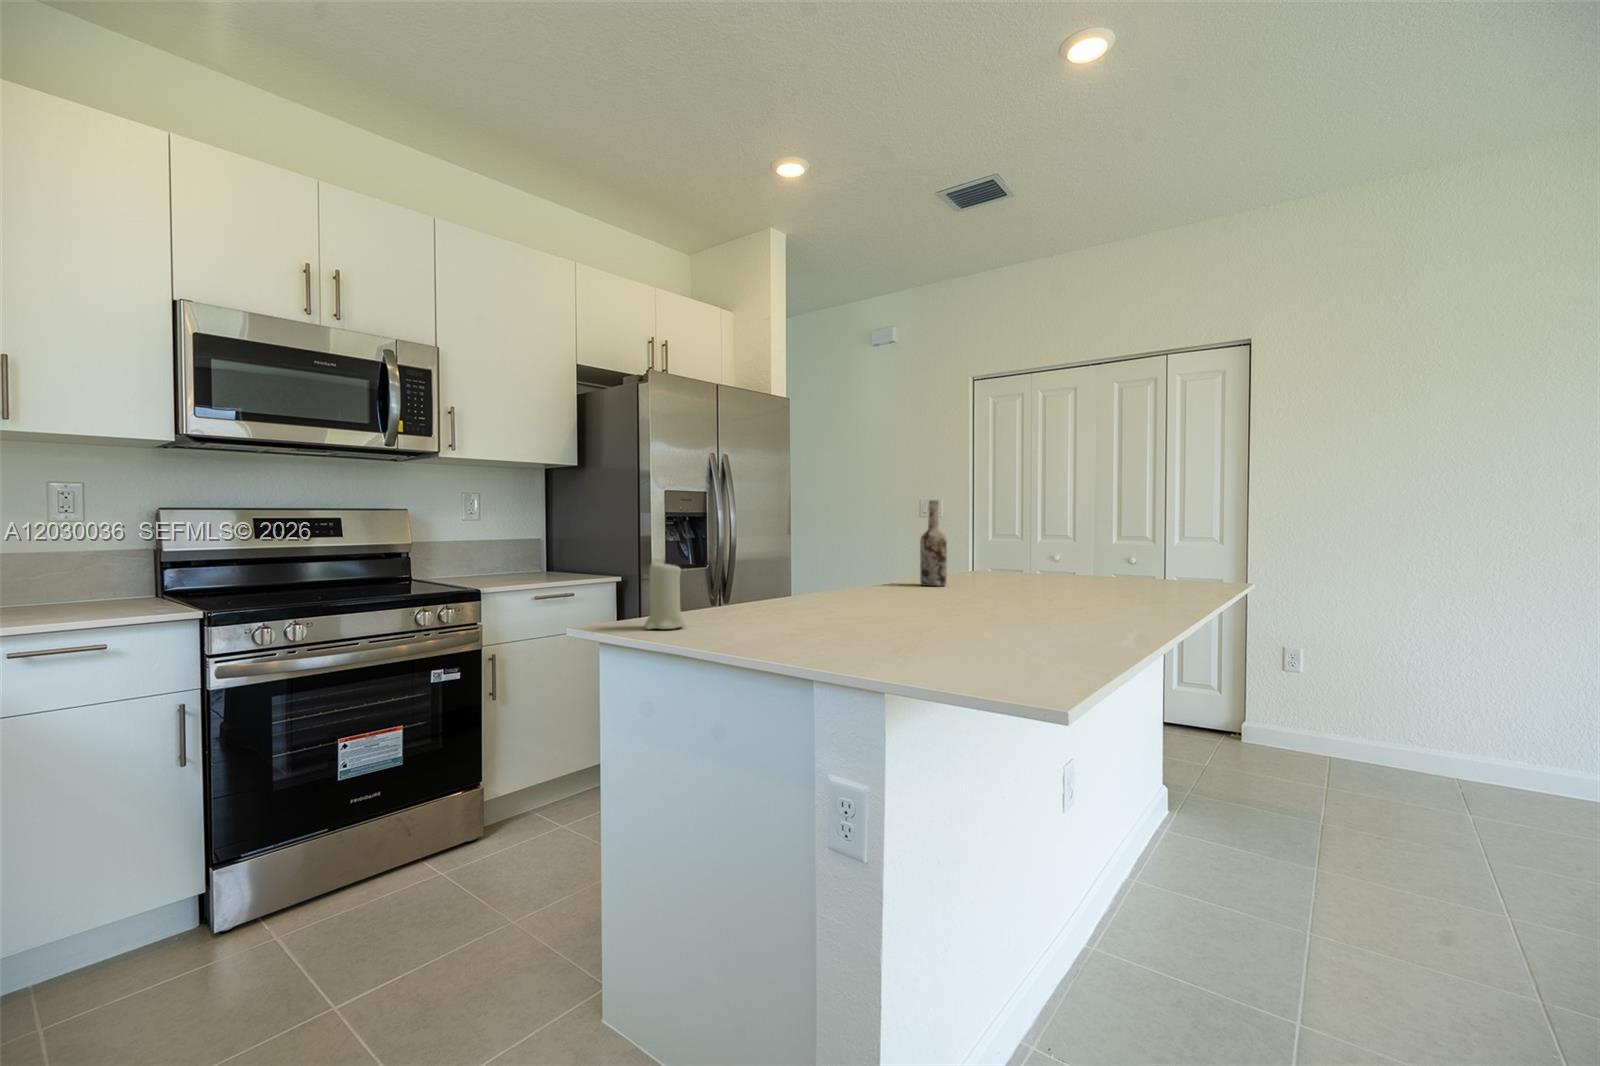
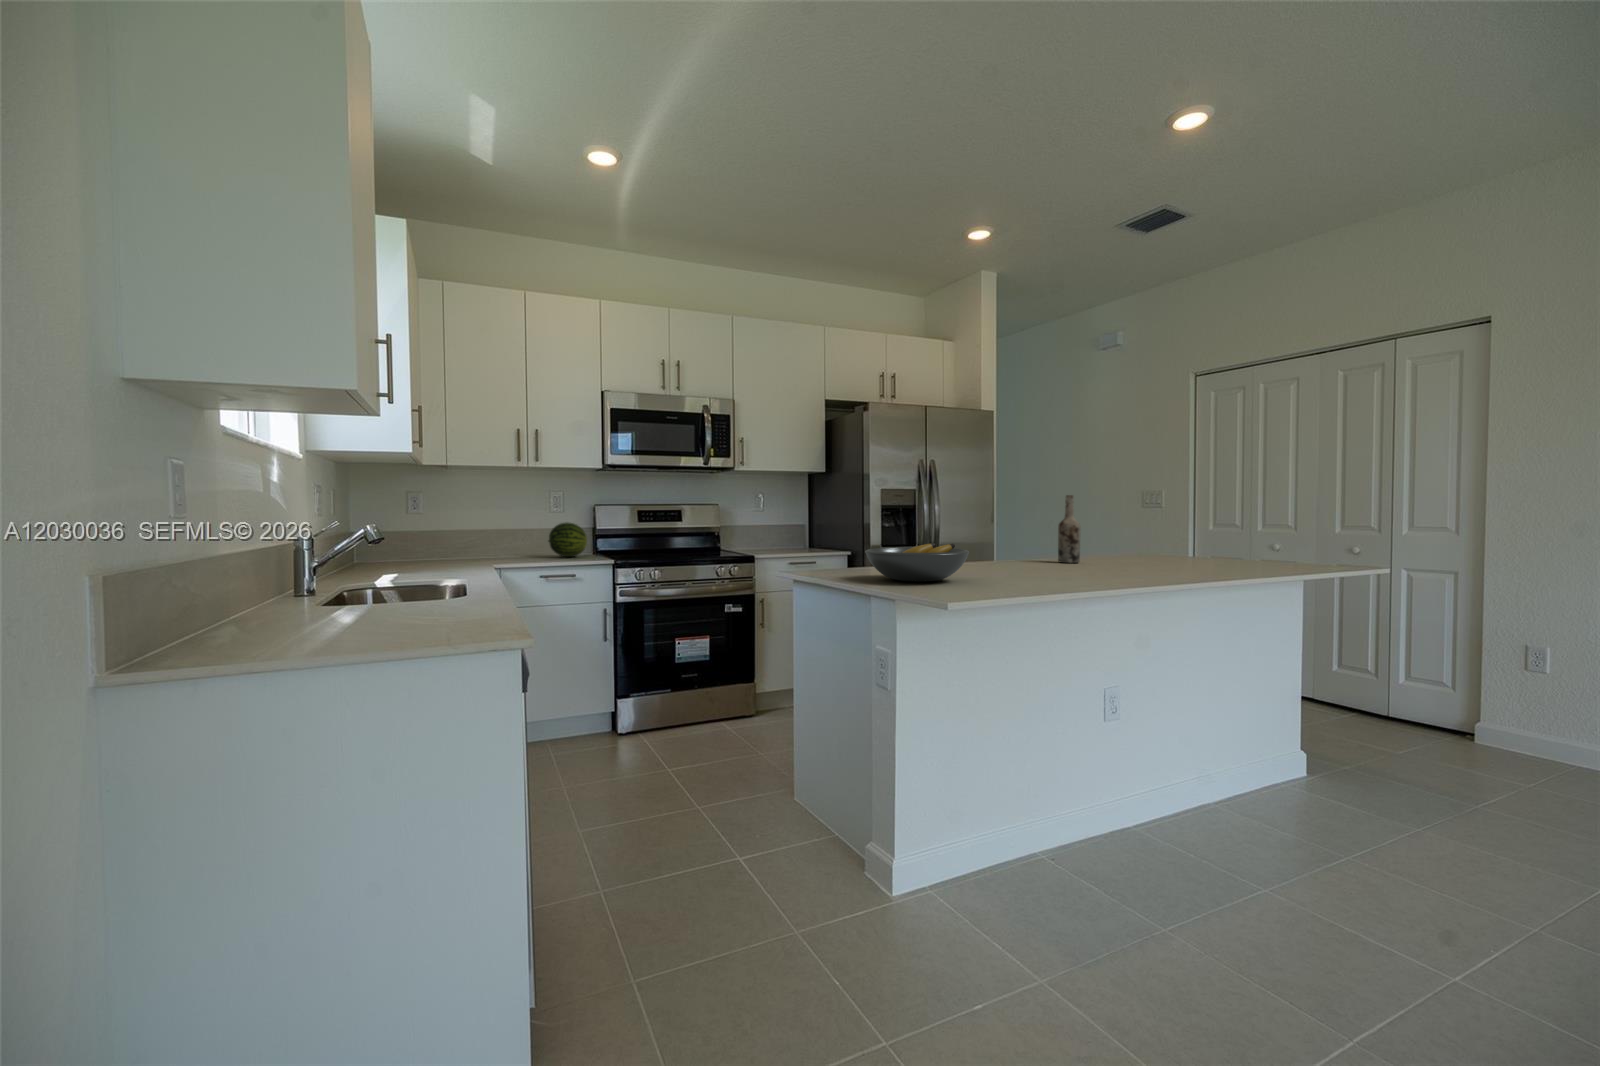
fruit: none [34,543,137,609] -> present [549,523,587,557]
candle: present [645,562,685,629] -> none [812,533,837,573]
fruit bowl: none [760,576,934,641] -> present [865,543,970,582]

